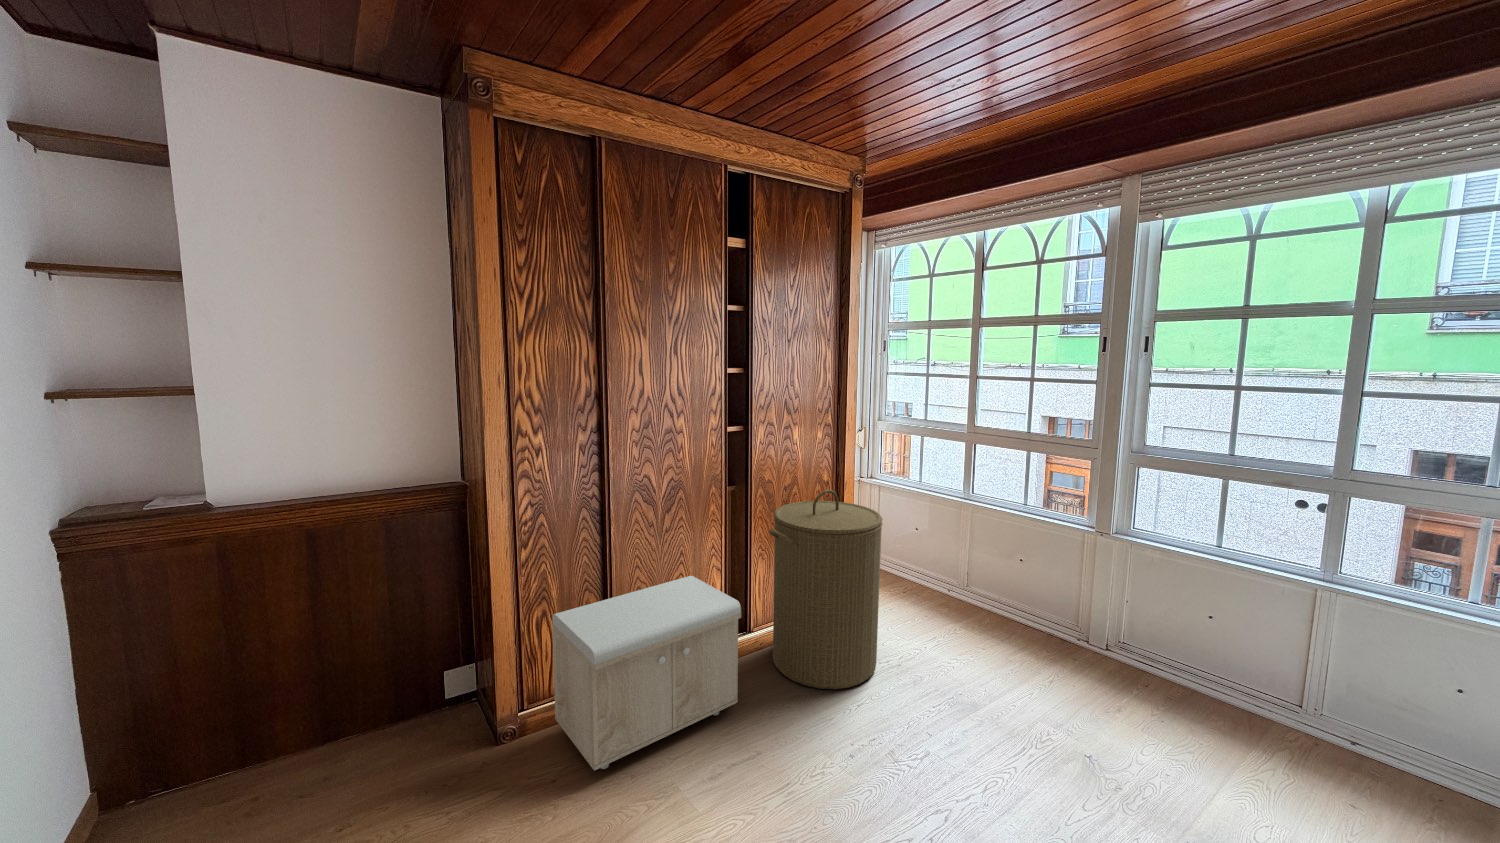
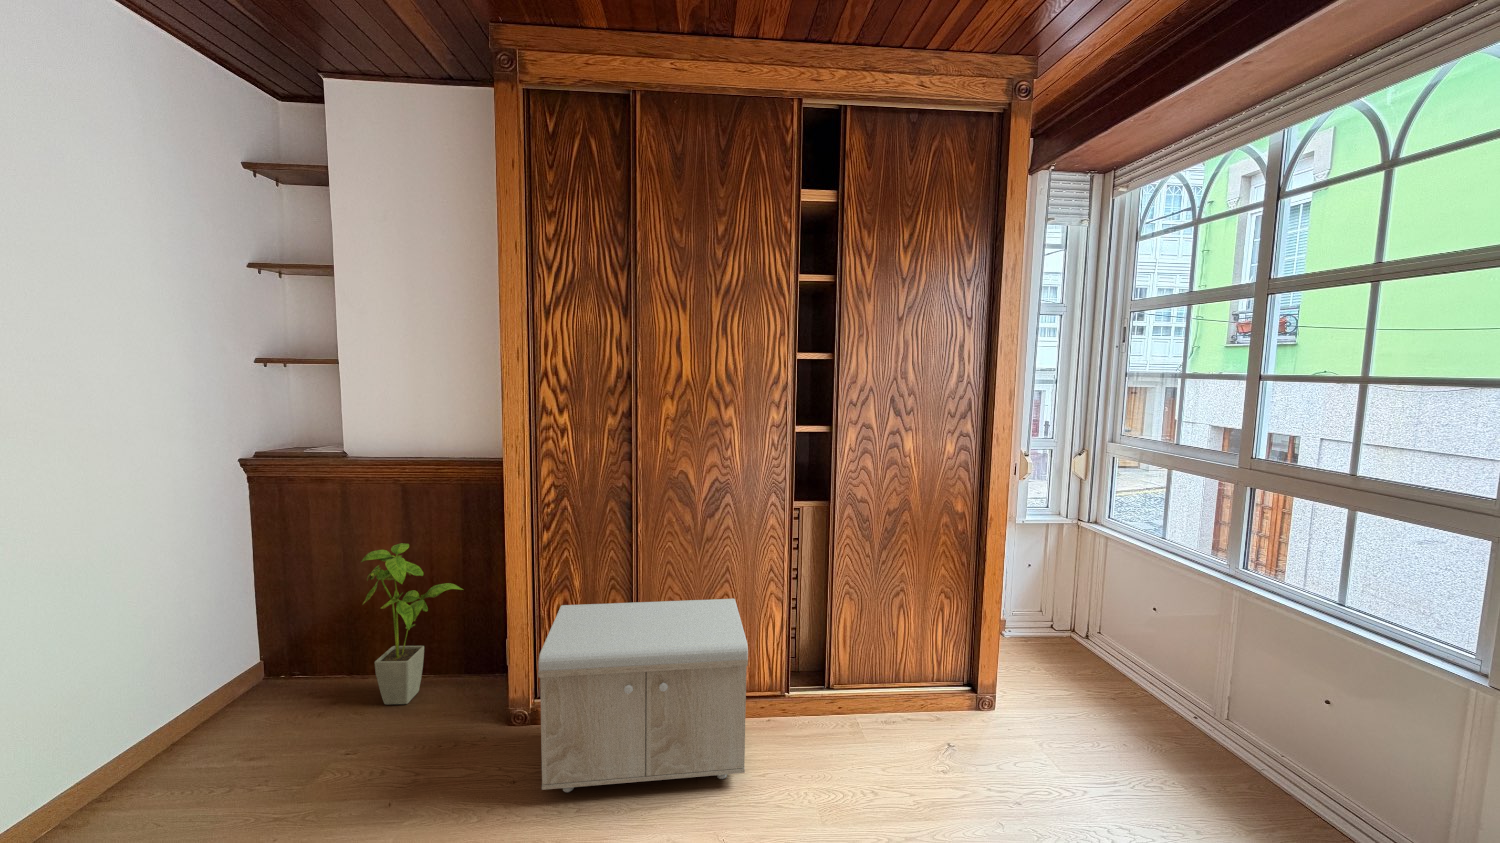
laundry hamper: present [769,490,883,689] -> none [824,521,1010,812]
house plant: none [283,594,403,780] -> present [361,543,463,704]

